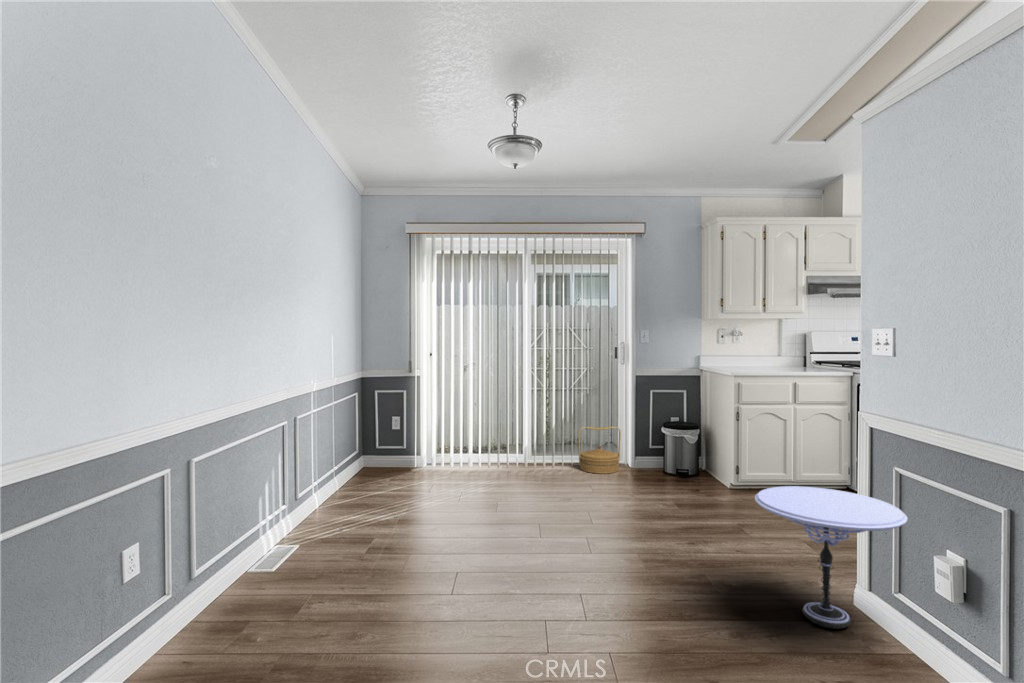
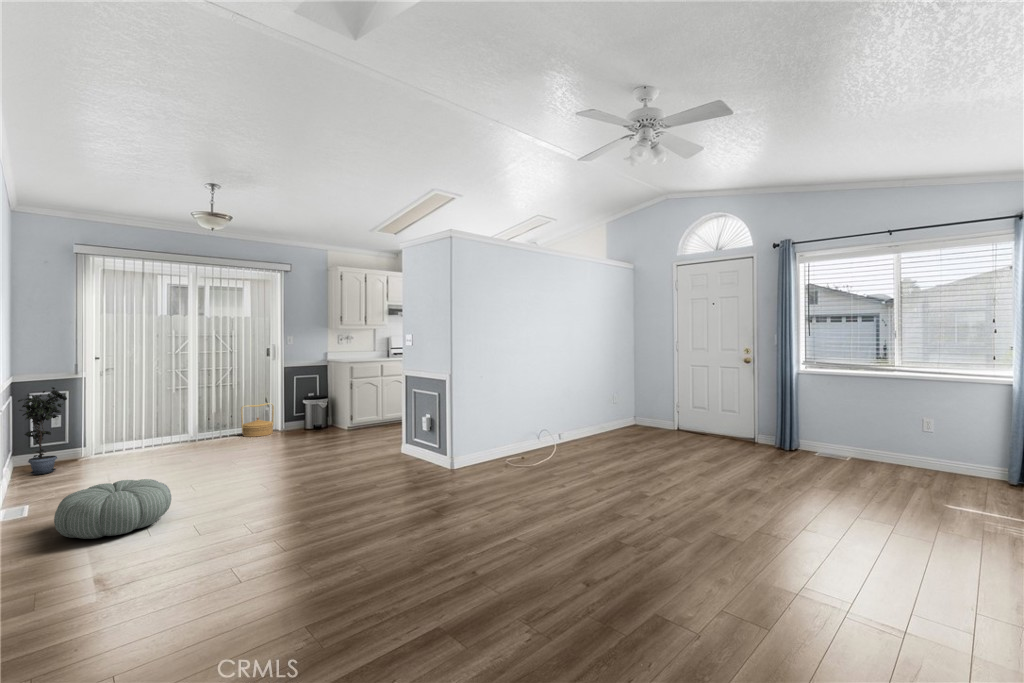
potted plant: none [347,386,392,485] -> present [18,387,67,475]
side table: present [755,486,907,629] -> none [368,411,426,468]
pouf: none [249,538,399,644] -> present [54,479,172,539]

